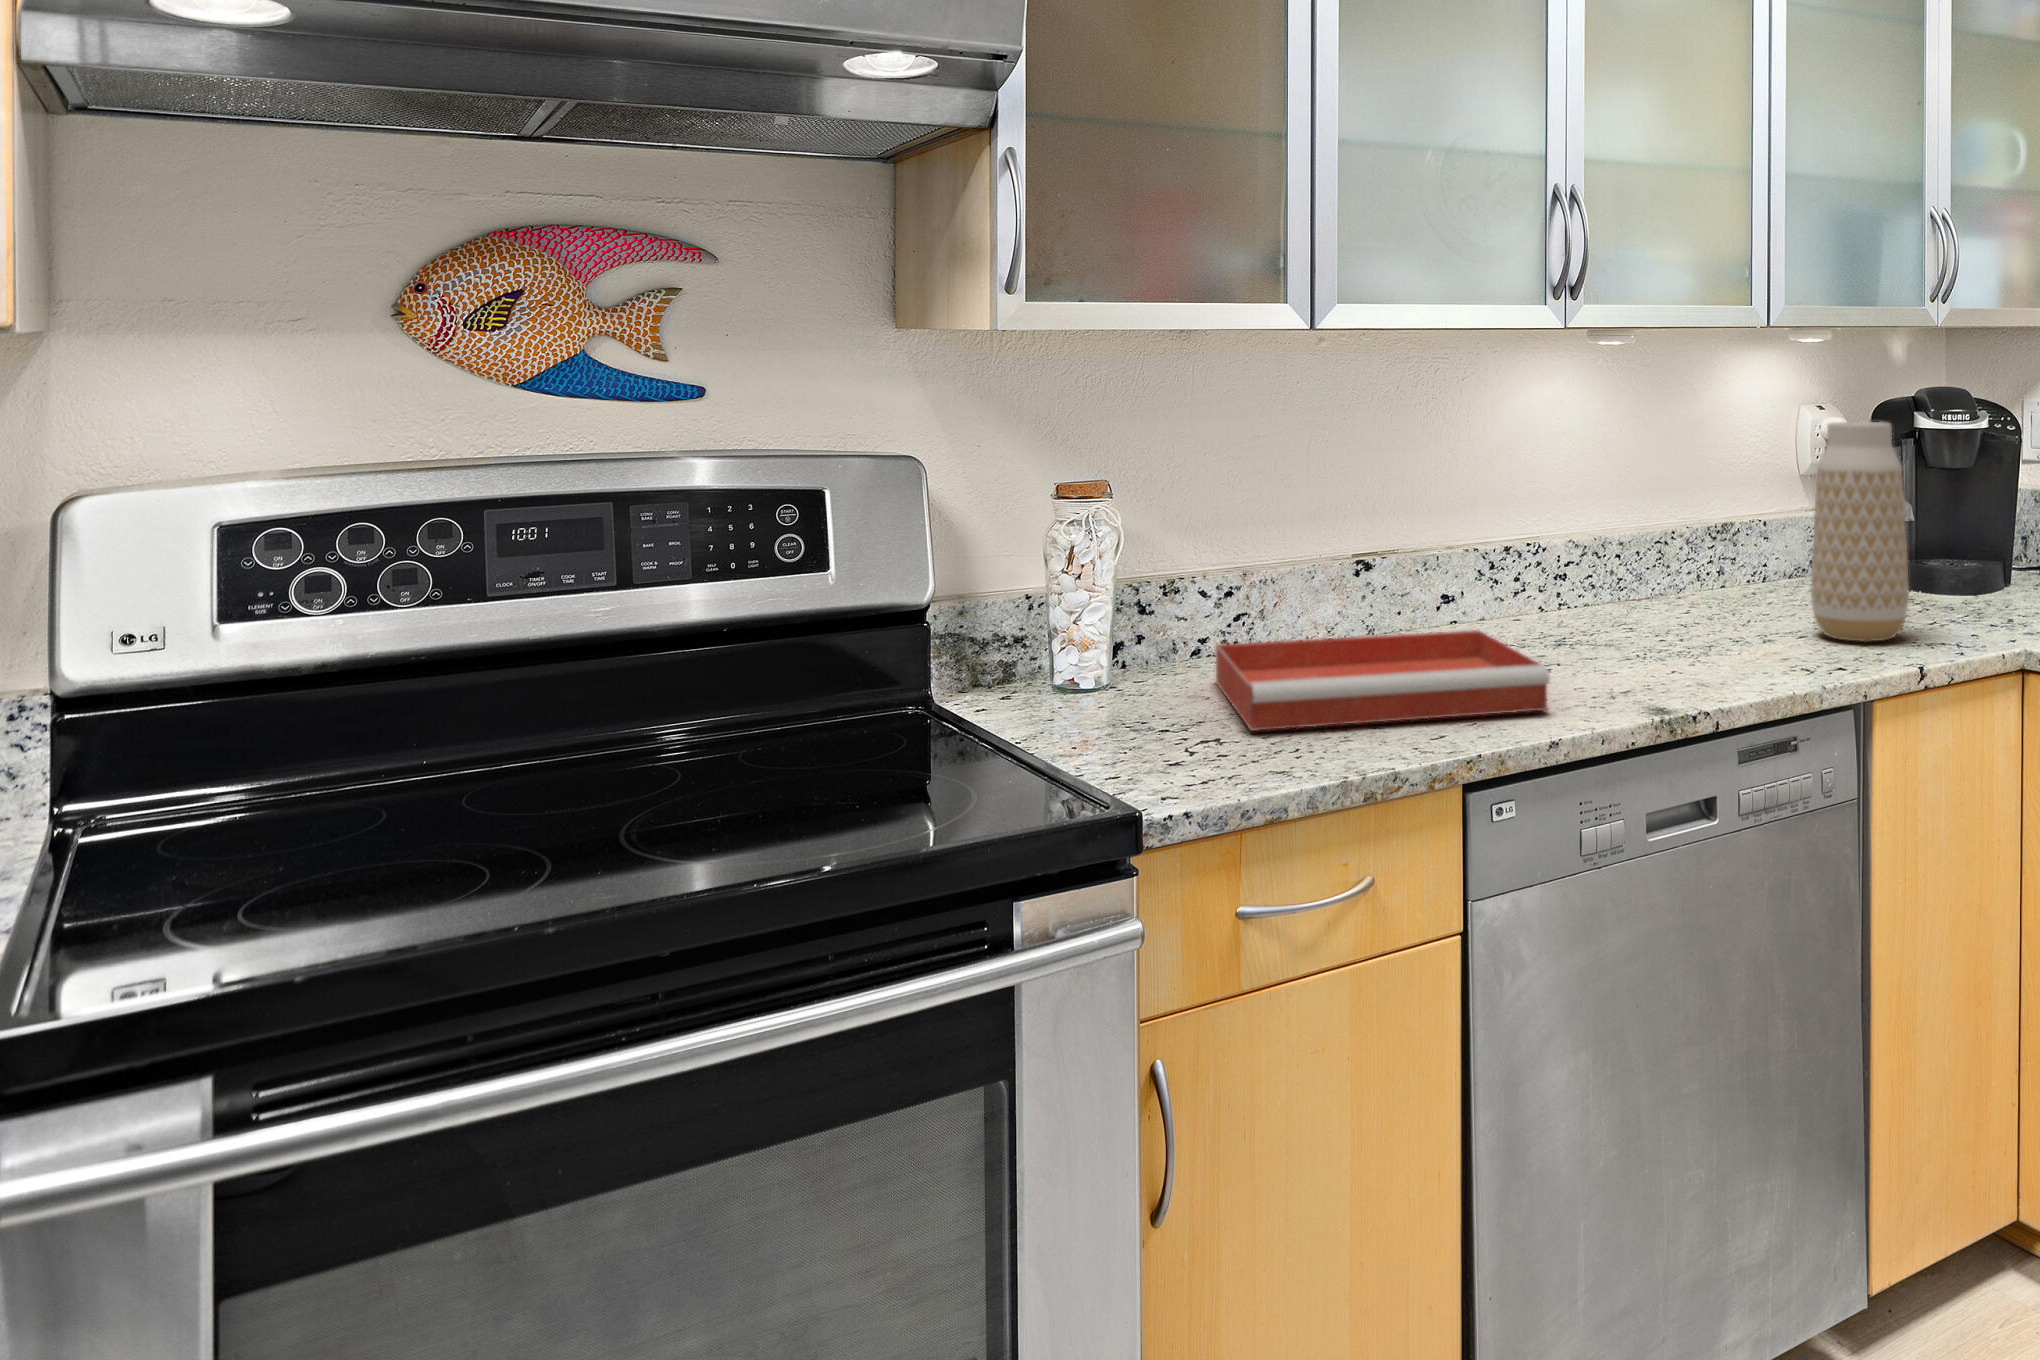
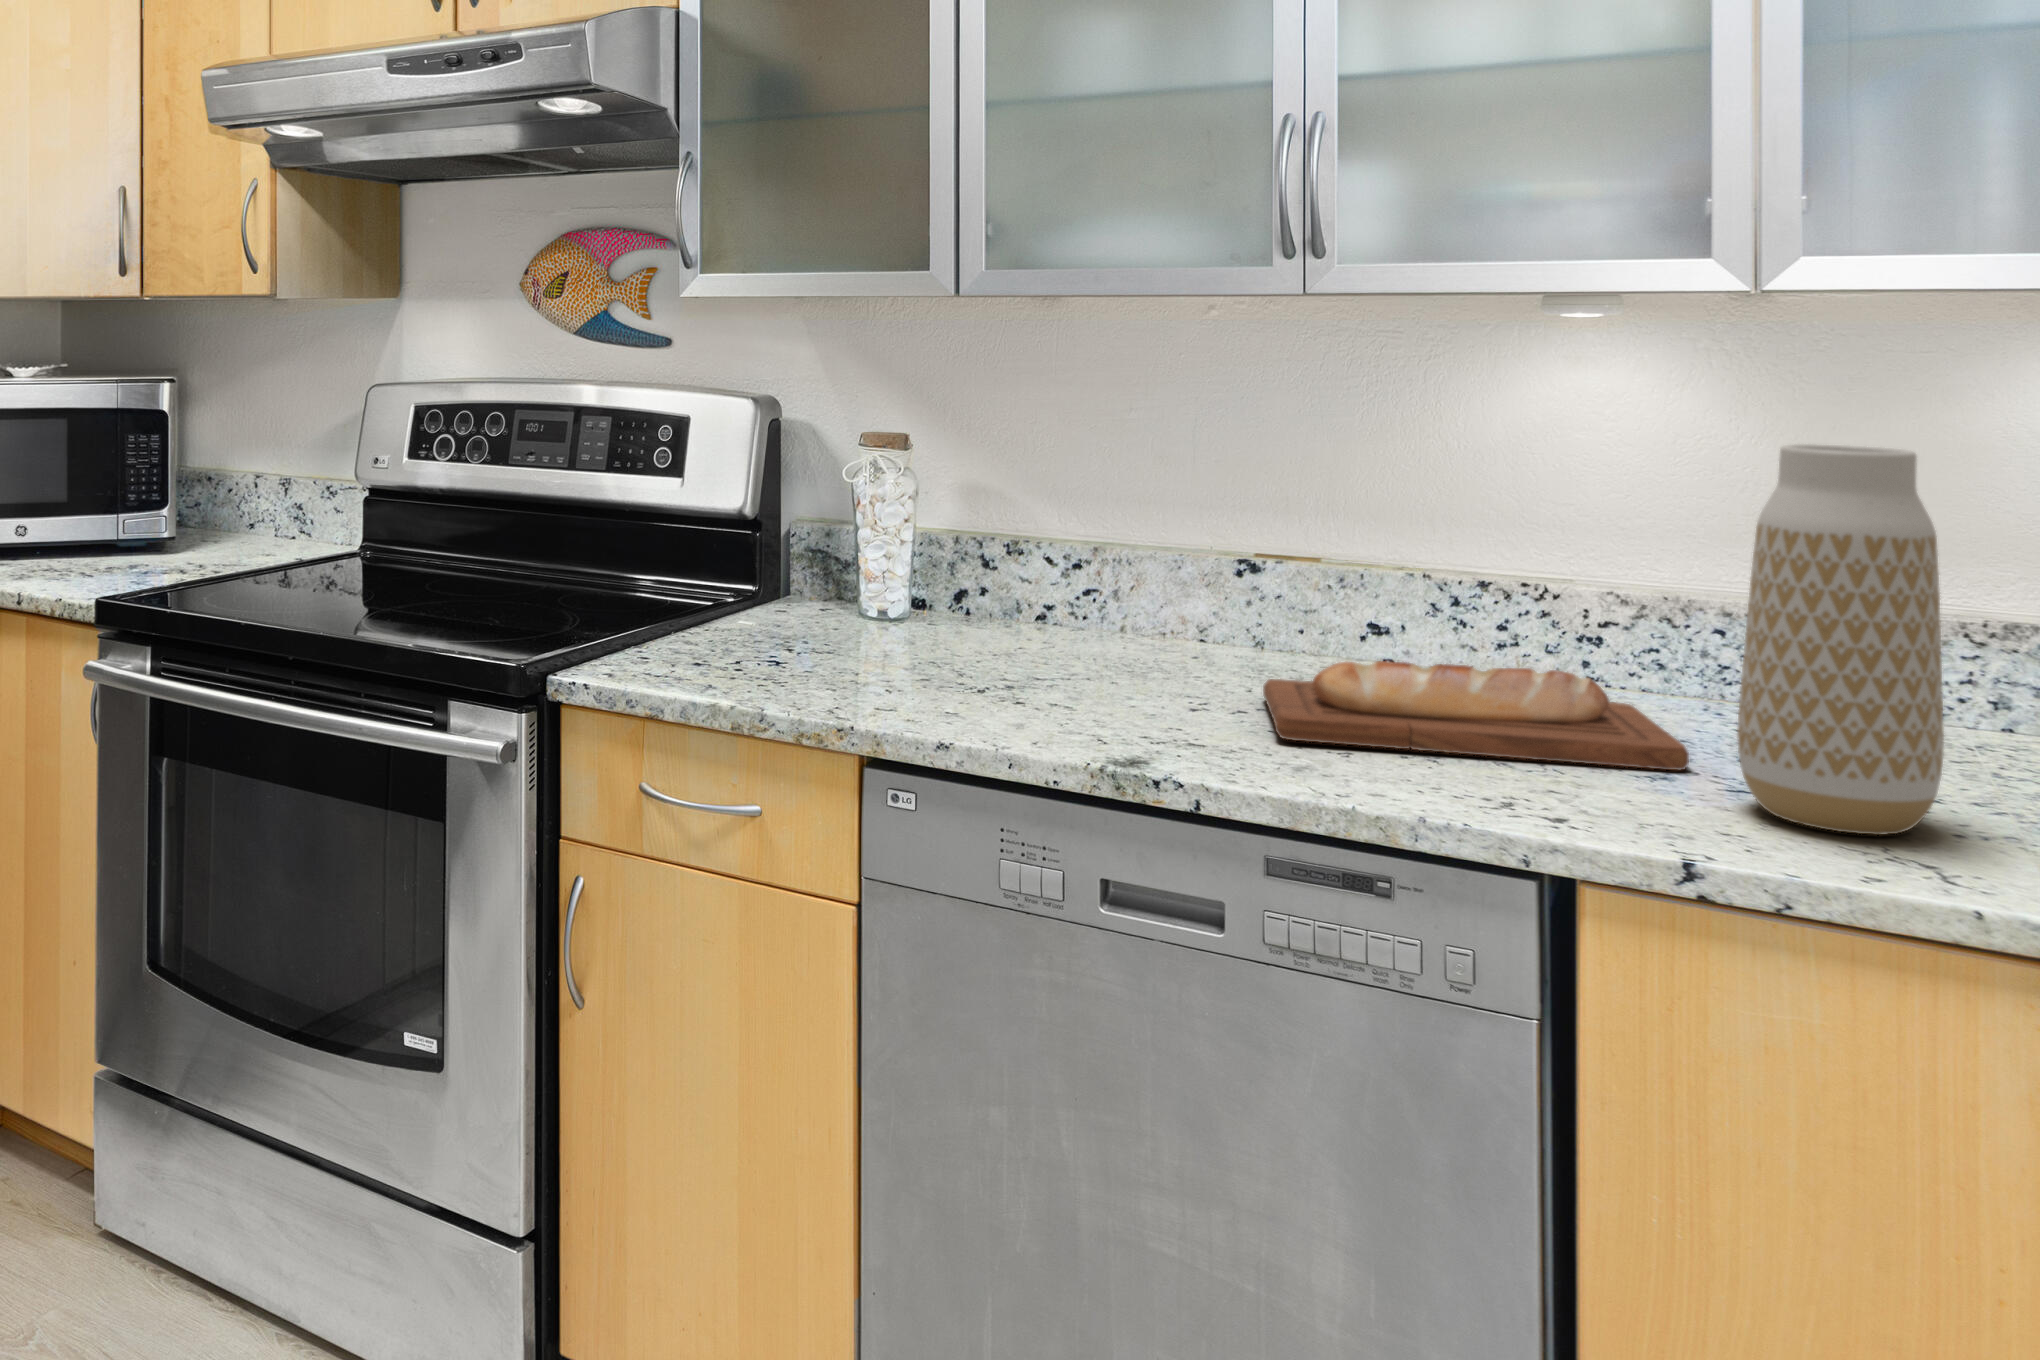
bread loaf: none [1515,592,1756,673] -> present [1263,661,1689,770]
tray: present [1216,630,1550,731] -> none [795,603,1202,723]

